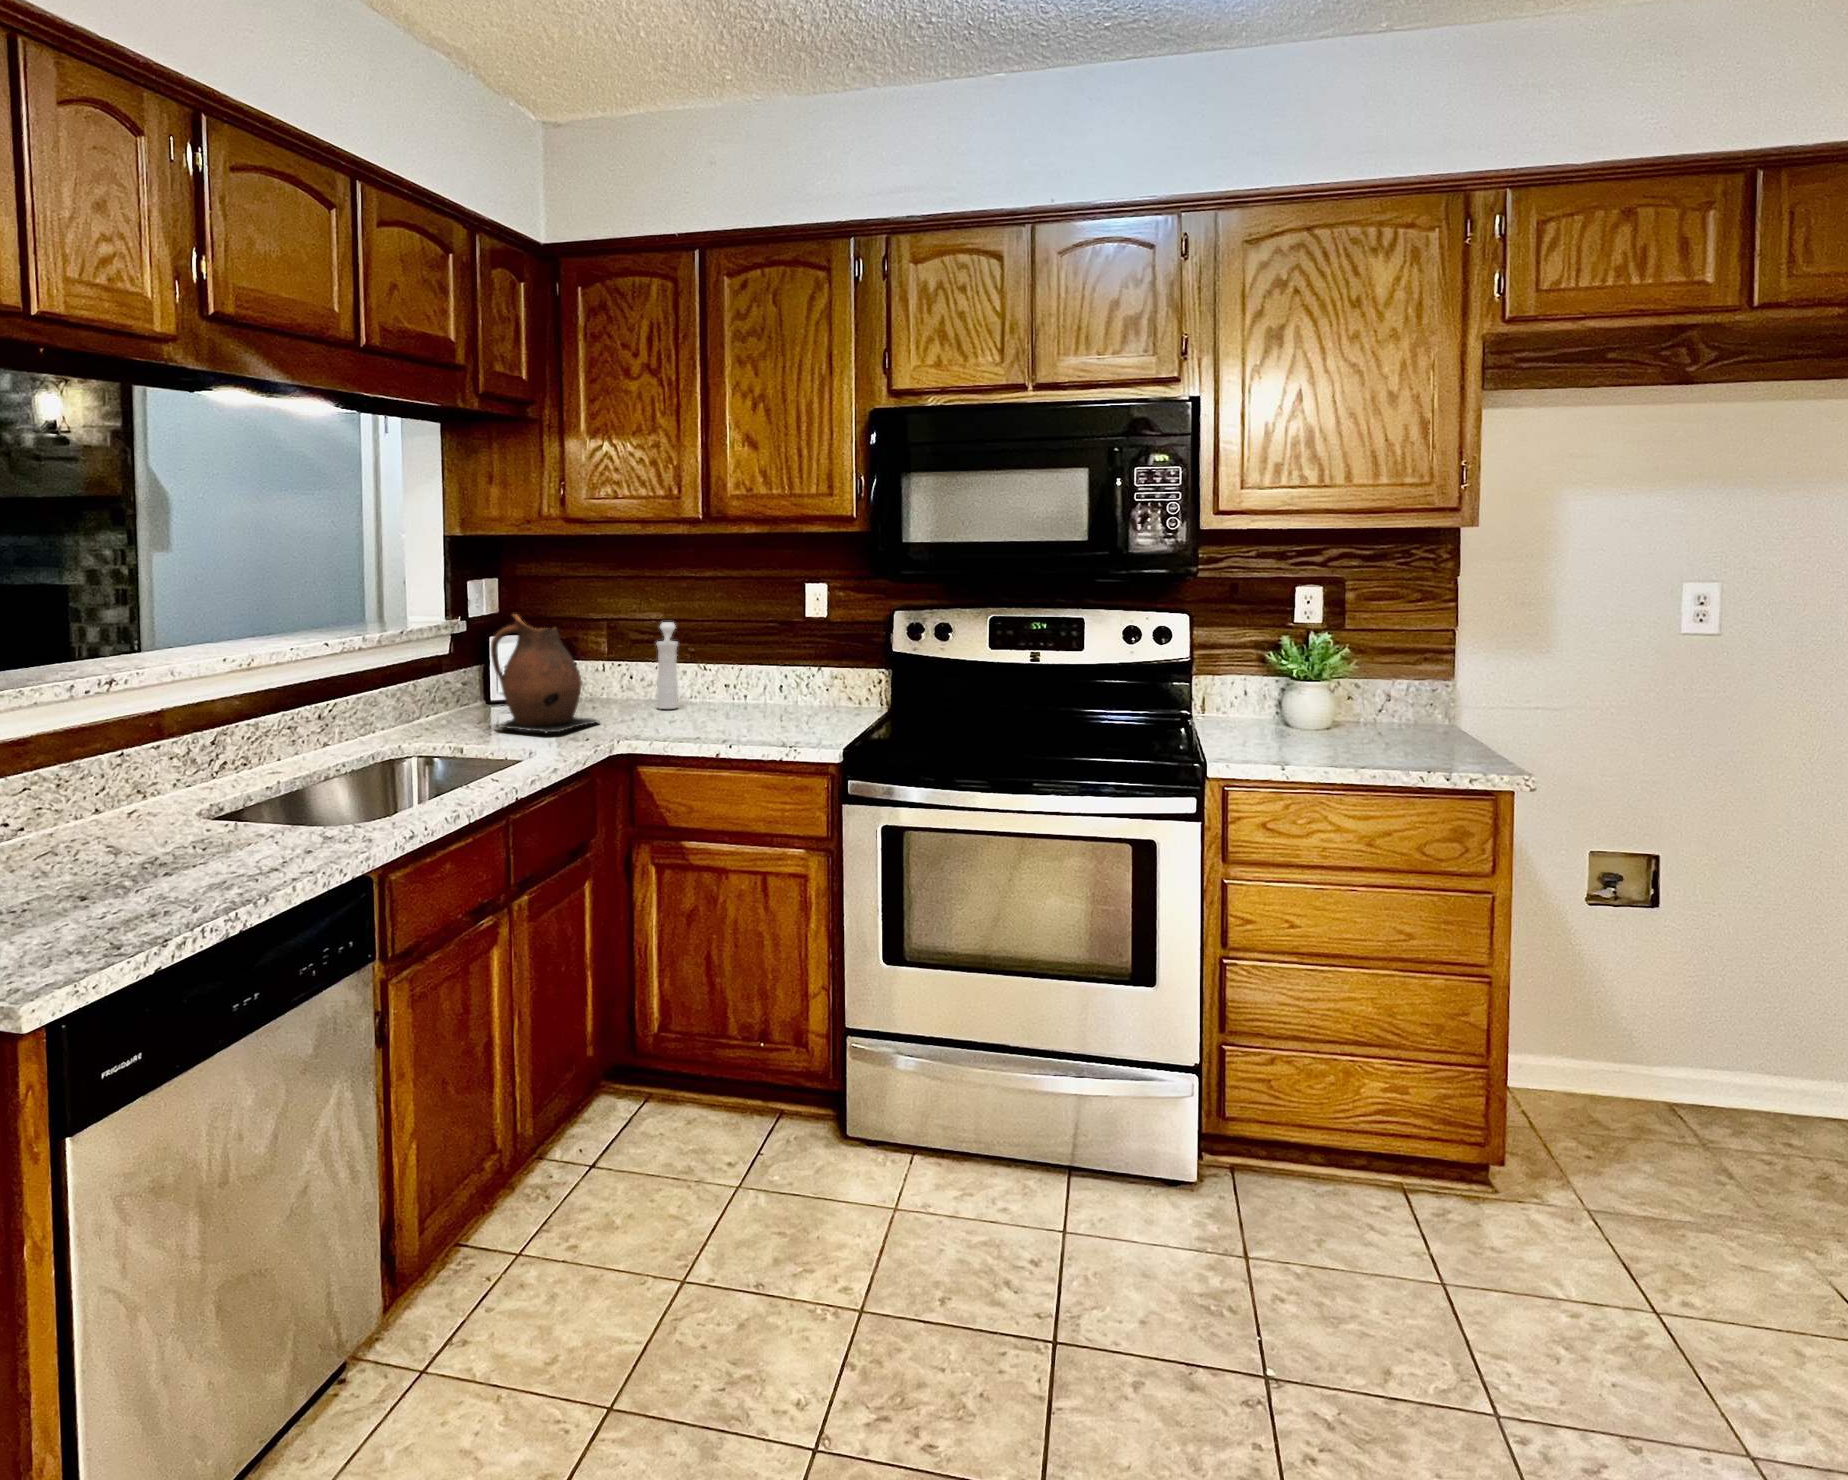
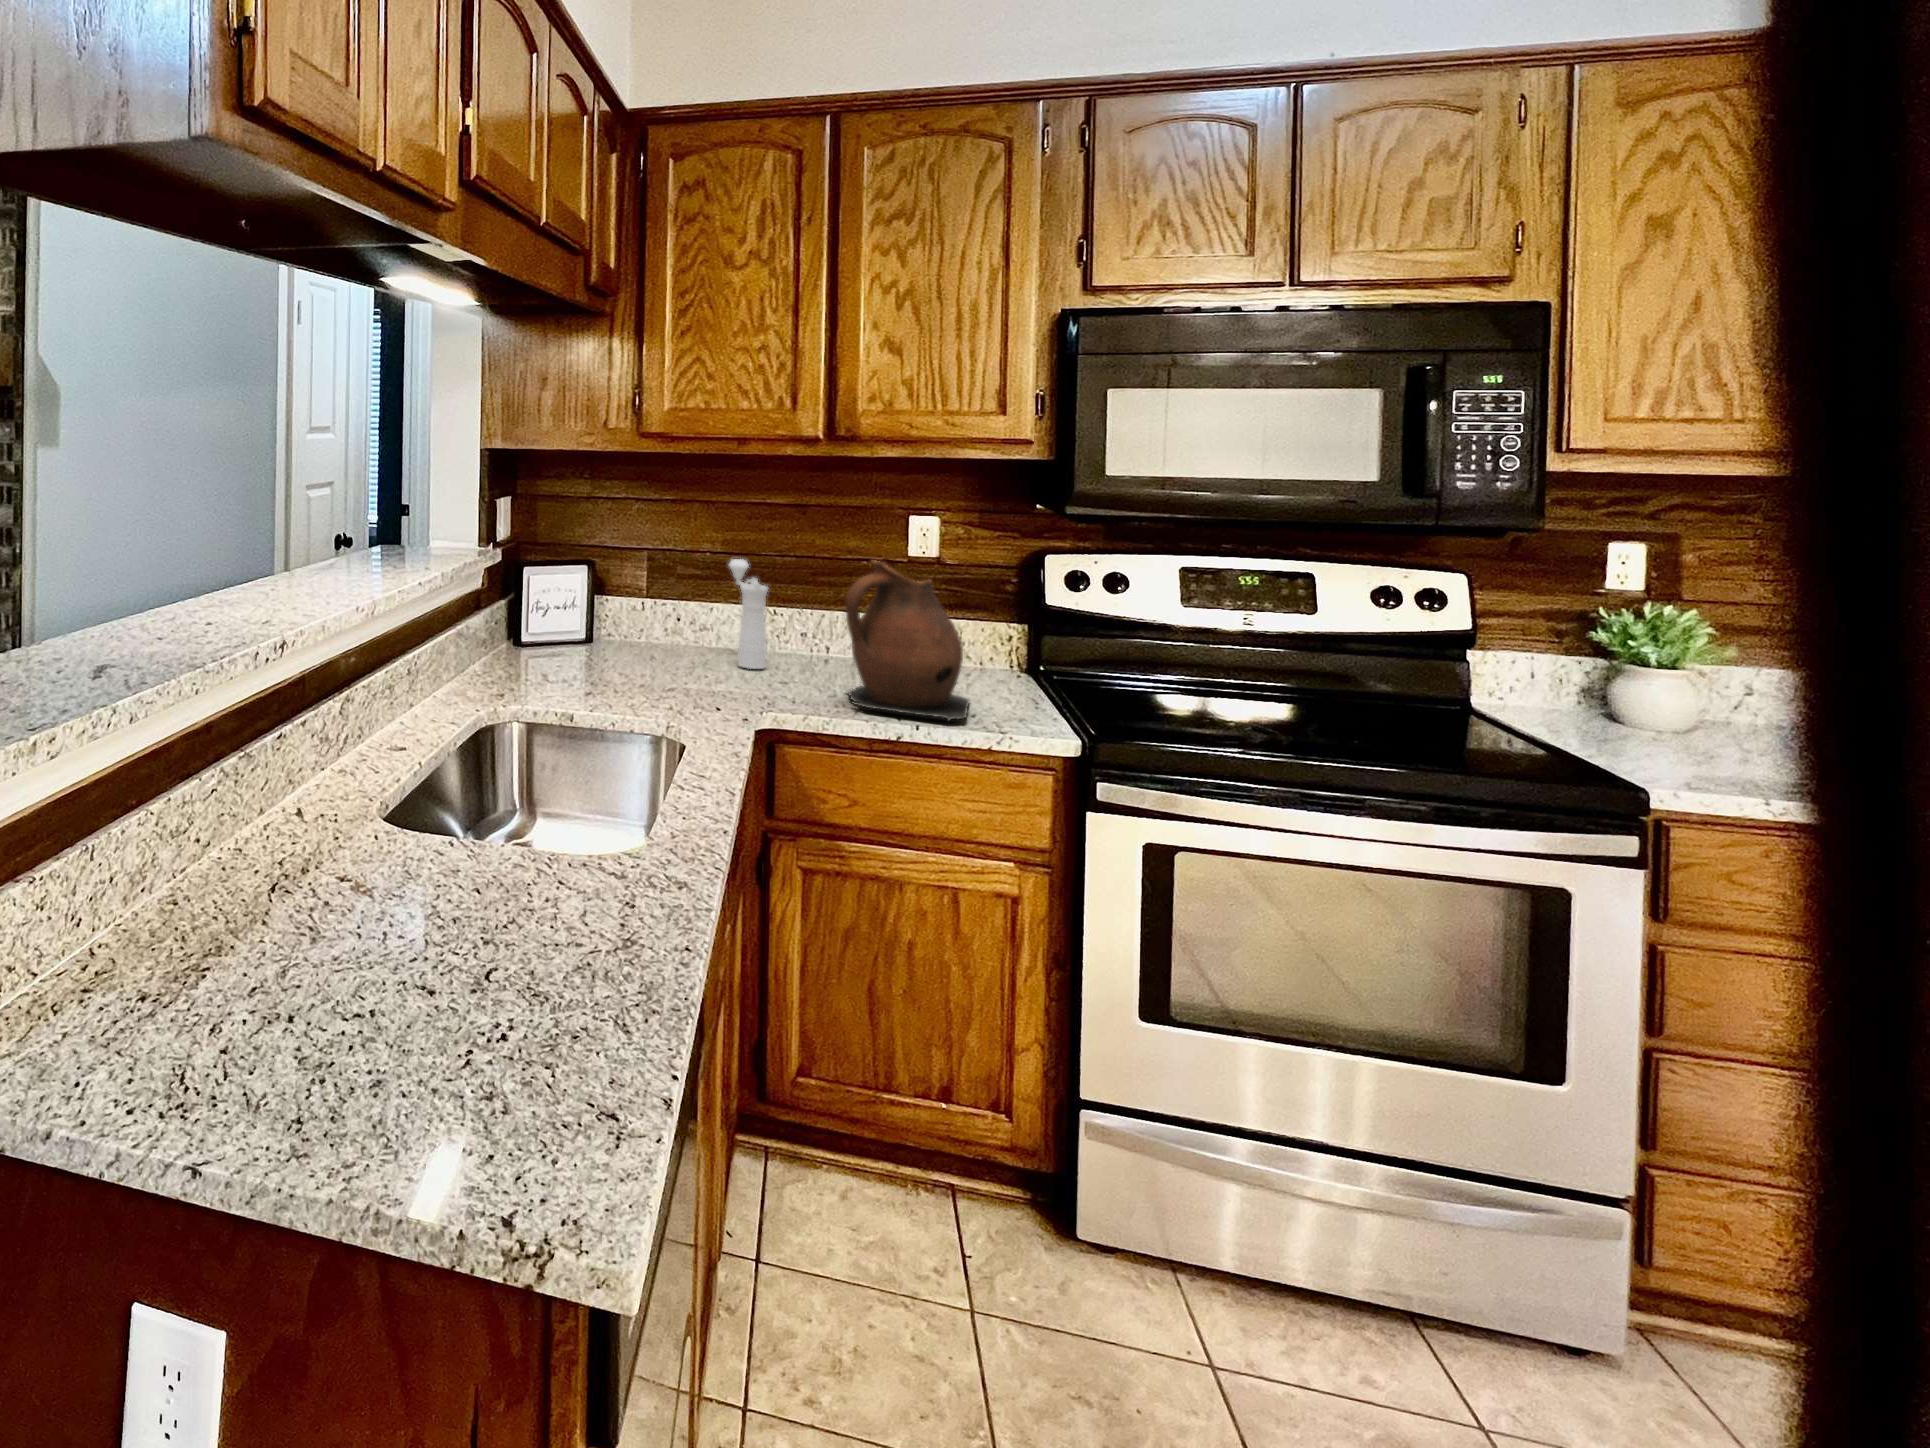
ceramic pitcher: present [491,614,598,733] -> present [845,560,969,720]

